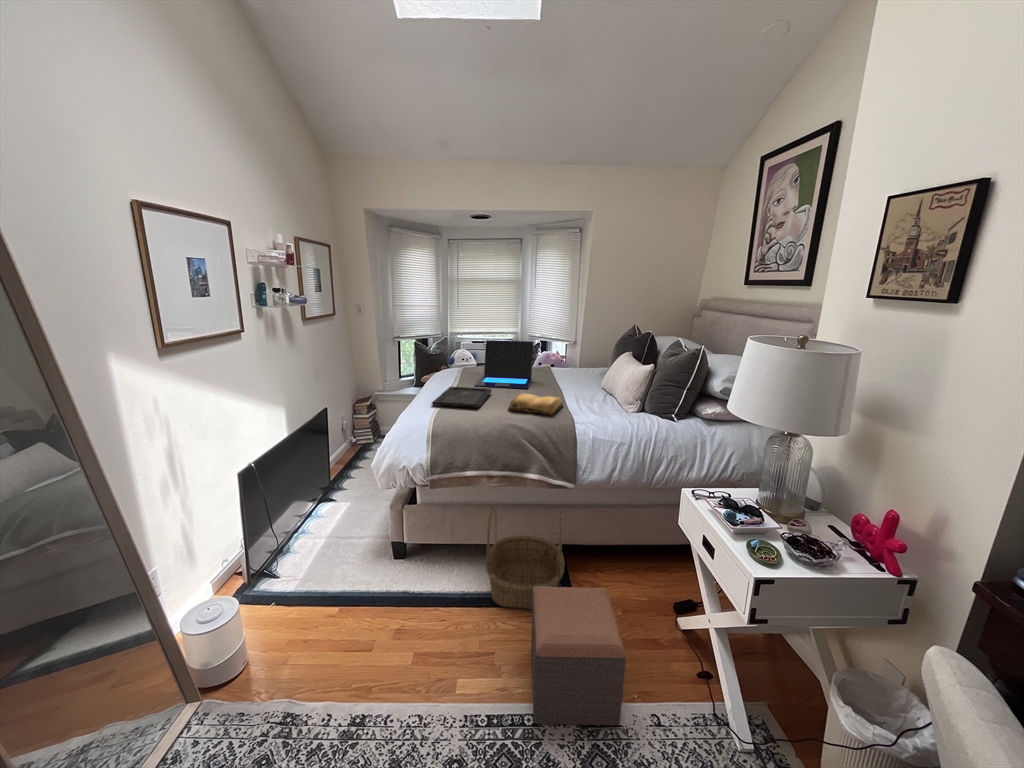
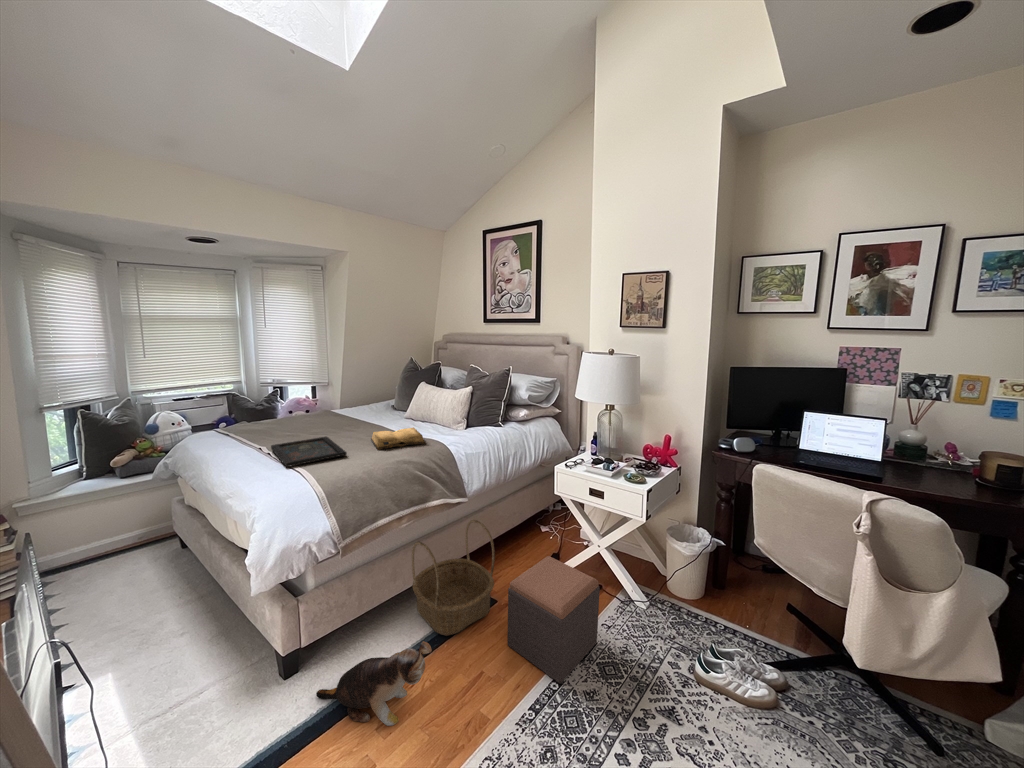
laptop: present [475,340,534,389] -> none [275,382,354,440]
plush toy: none [387,574,429,636] -> present [316,641,432,726]

